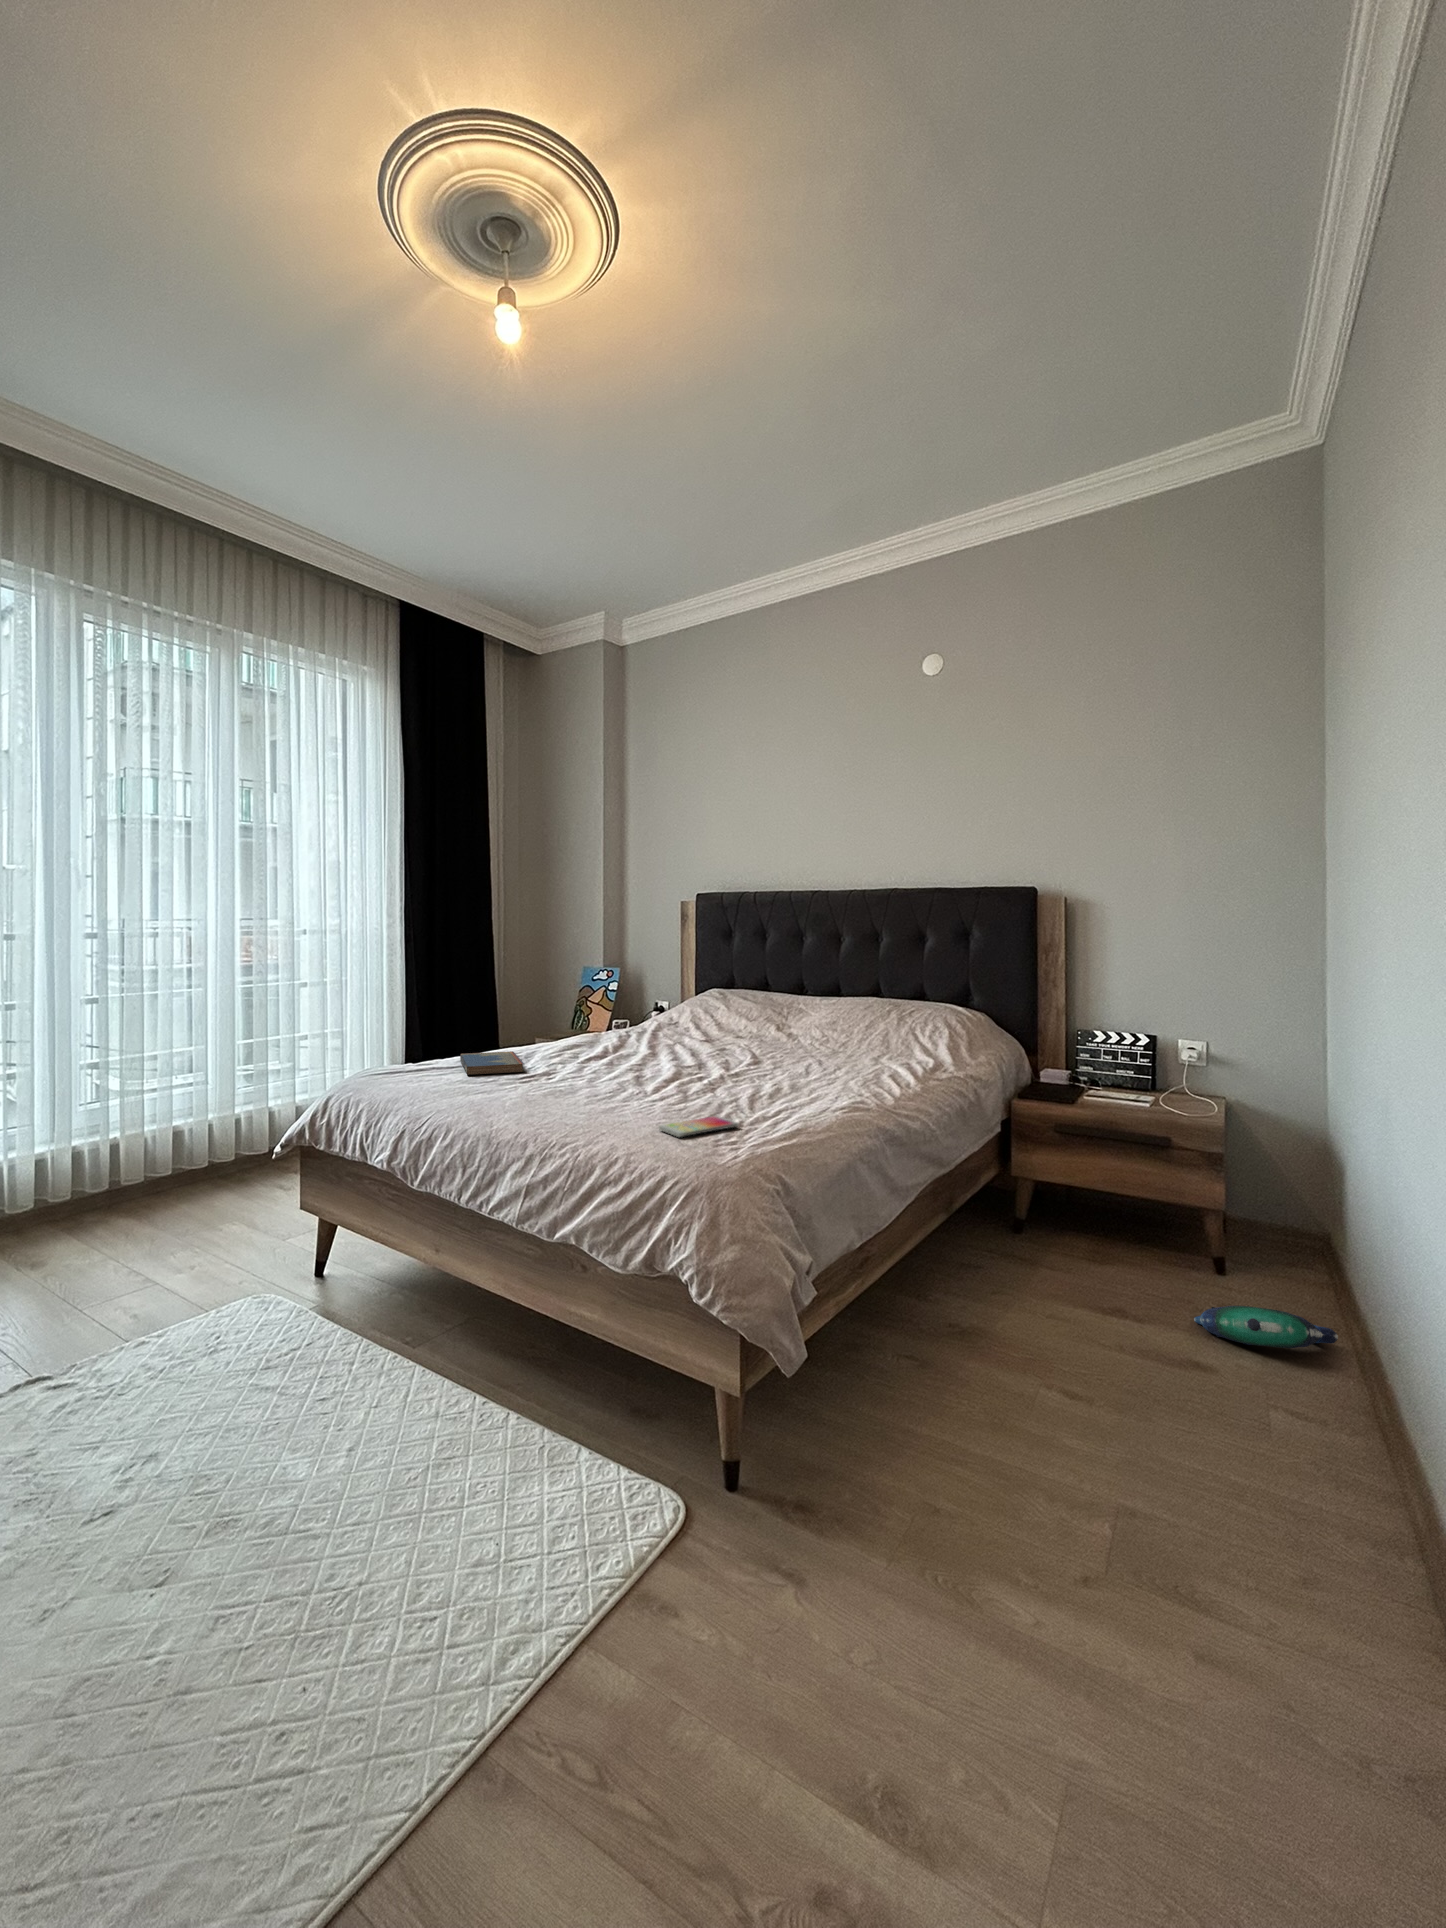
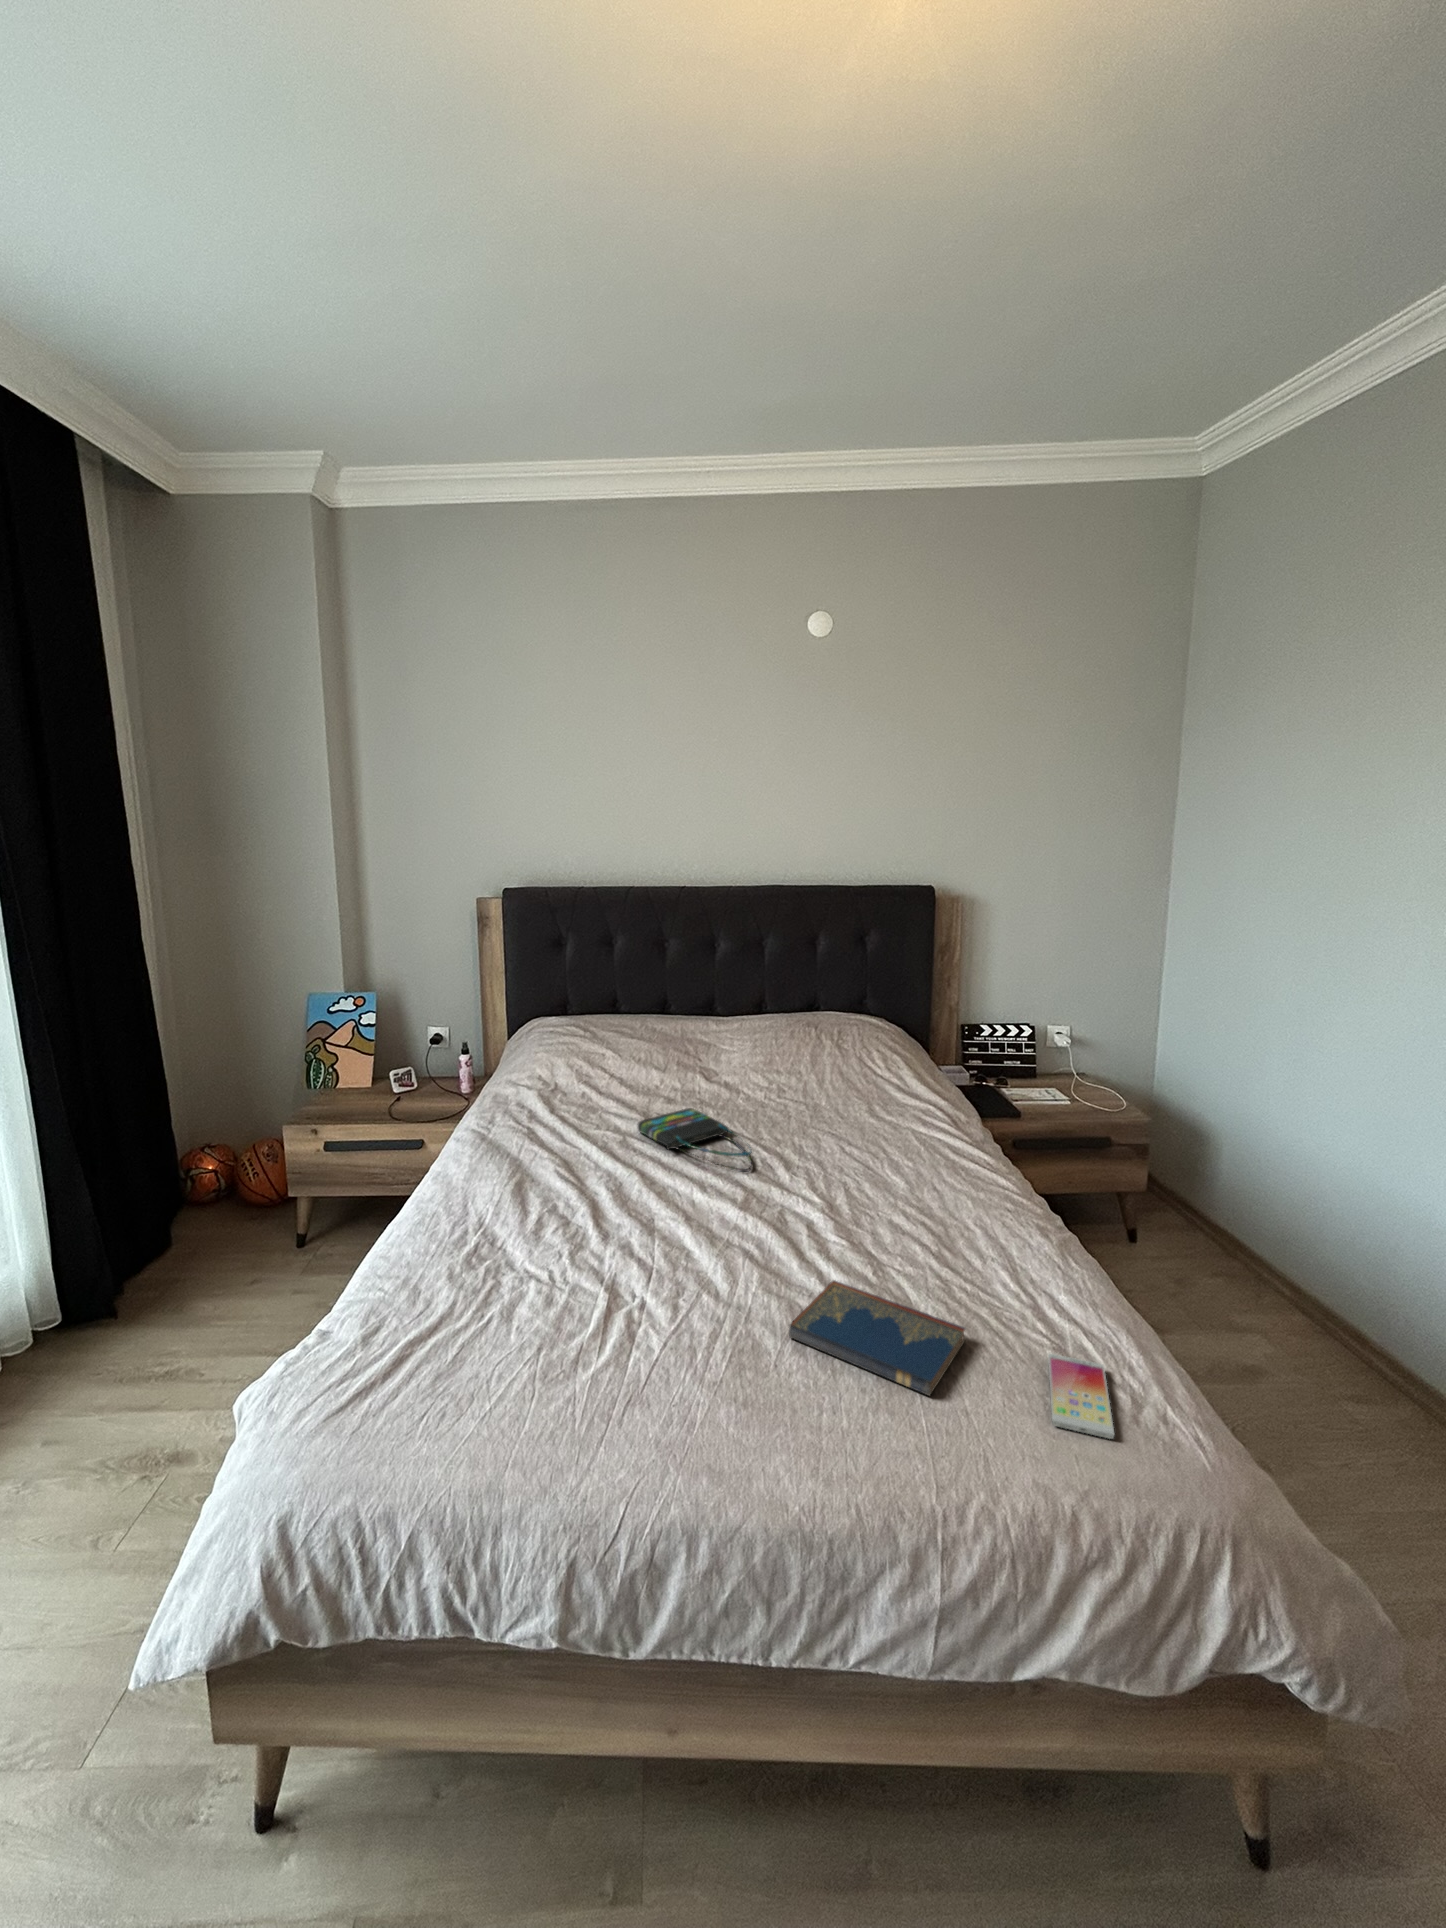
tote bag: none [684,1034,746,1059] -> present [637,1108,752,1172]
hardcover book: present [460,1051,524,1075] -> present [789,1280,965,1396]
plush toy: present [1194,1306,1338,1348] -> none [1202,1299,1301,1339]

